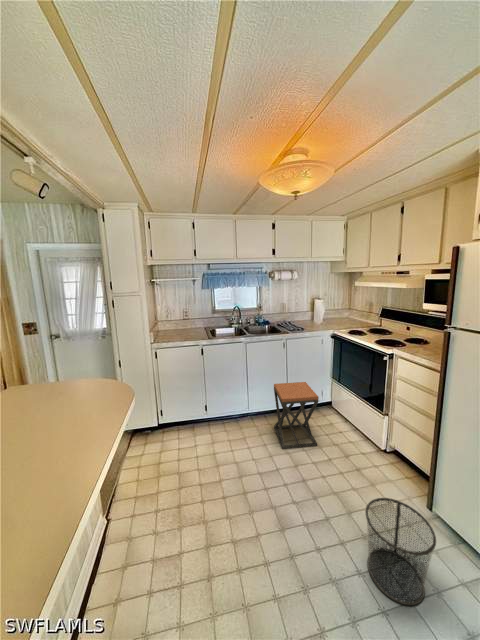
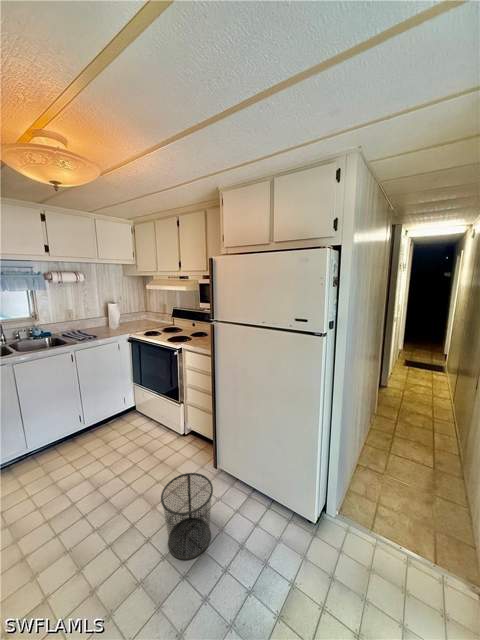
stool: present [274,382,319,449] -> none [61,394,121,478]

